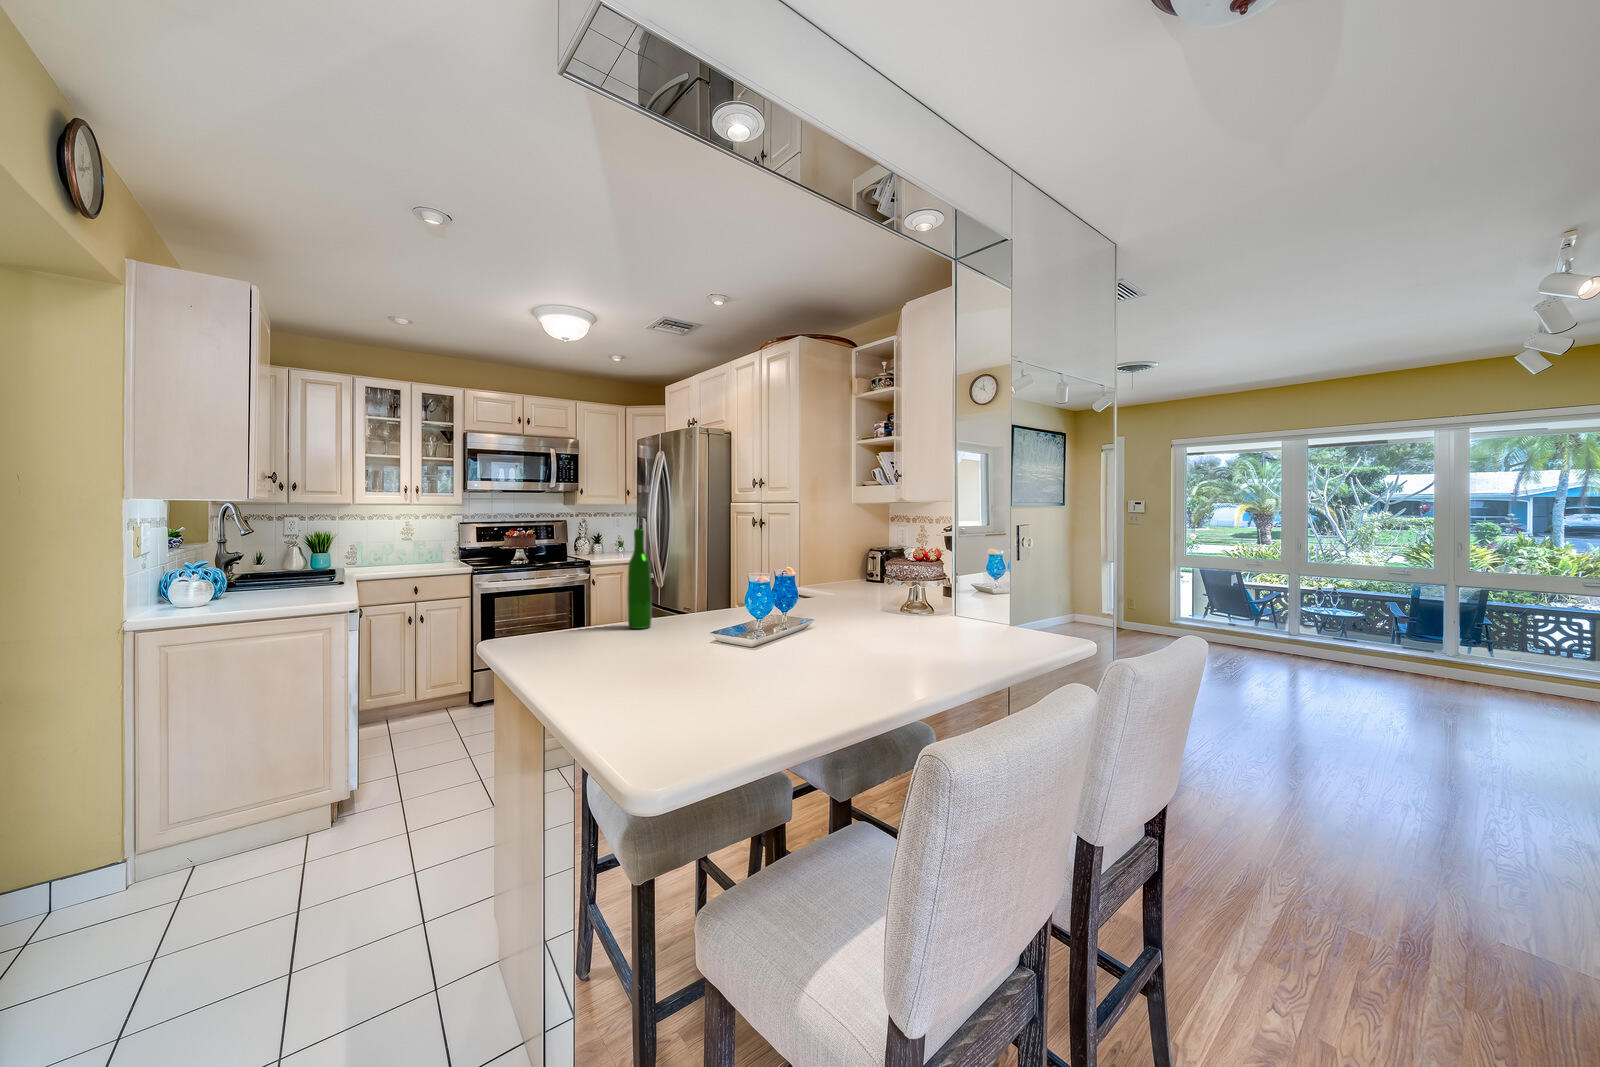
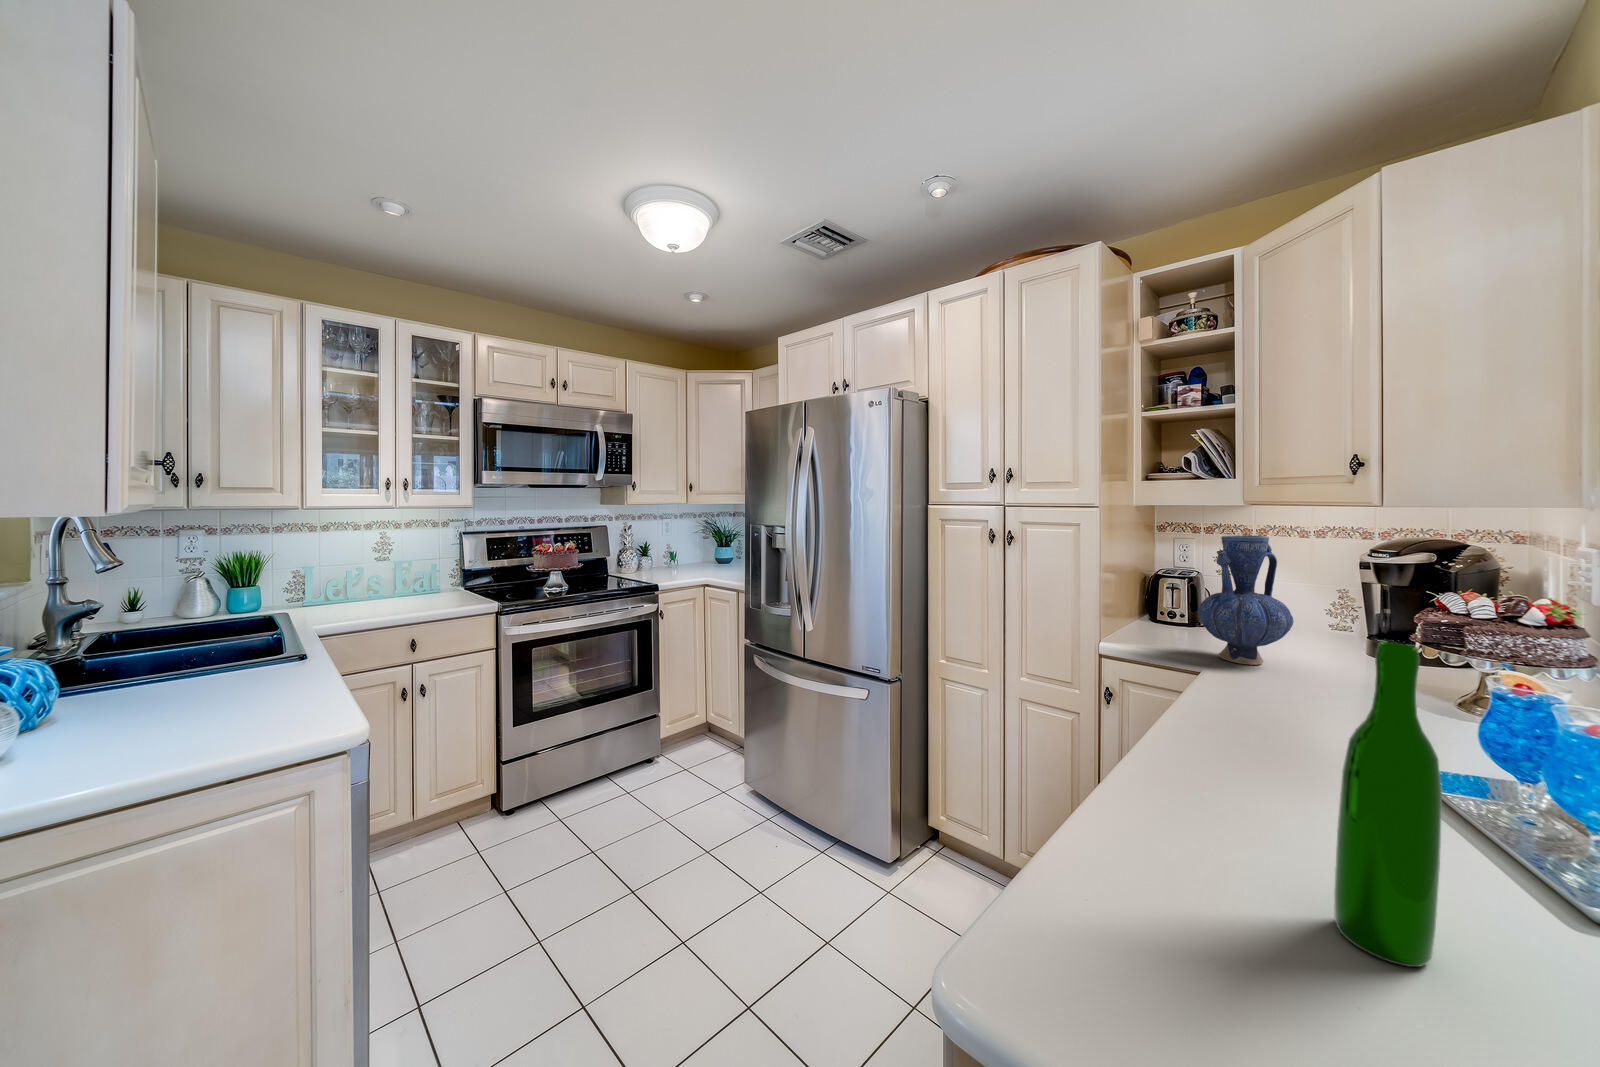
vase: none [833,514,878,589] -> present [1198,535,1294,665]

